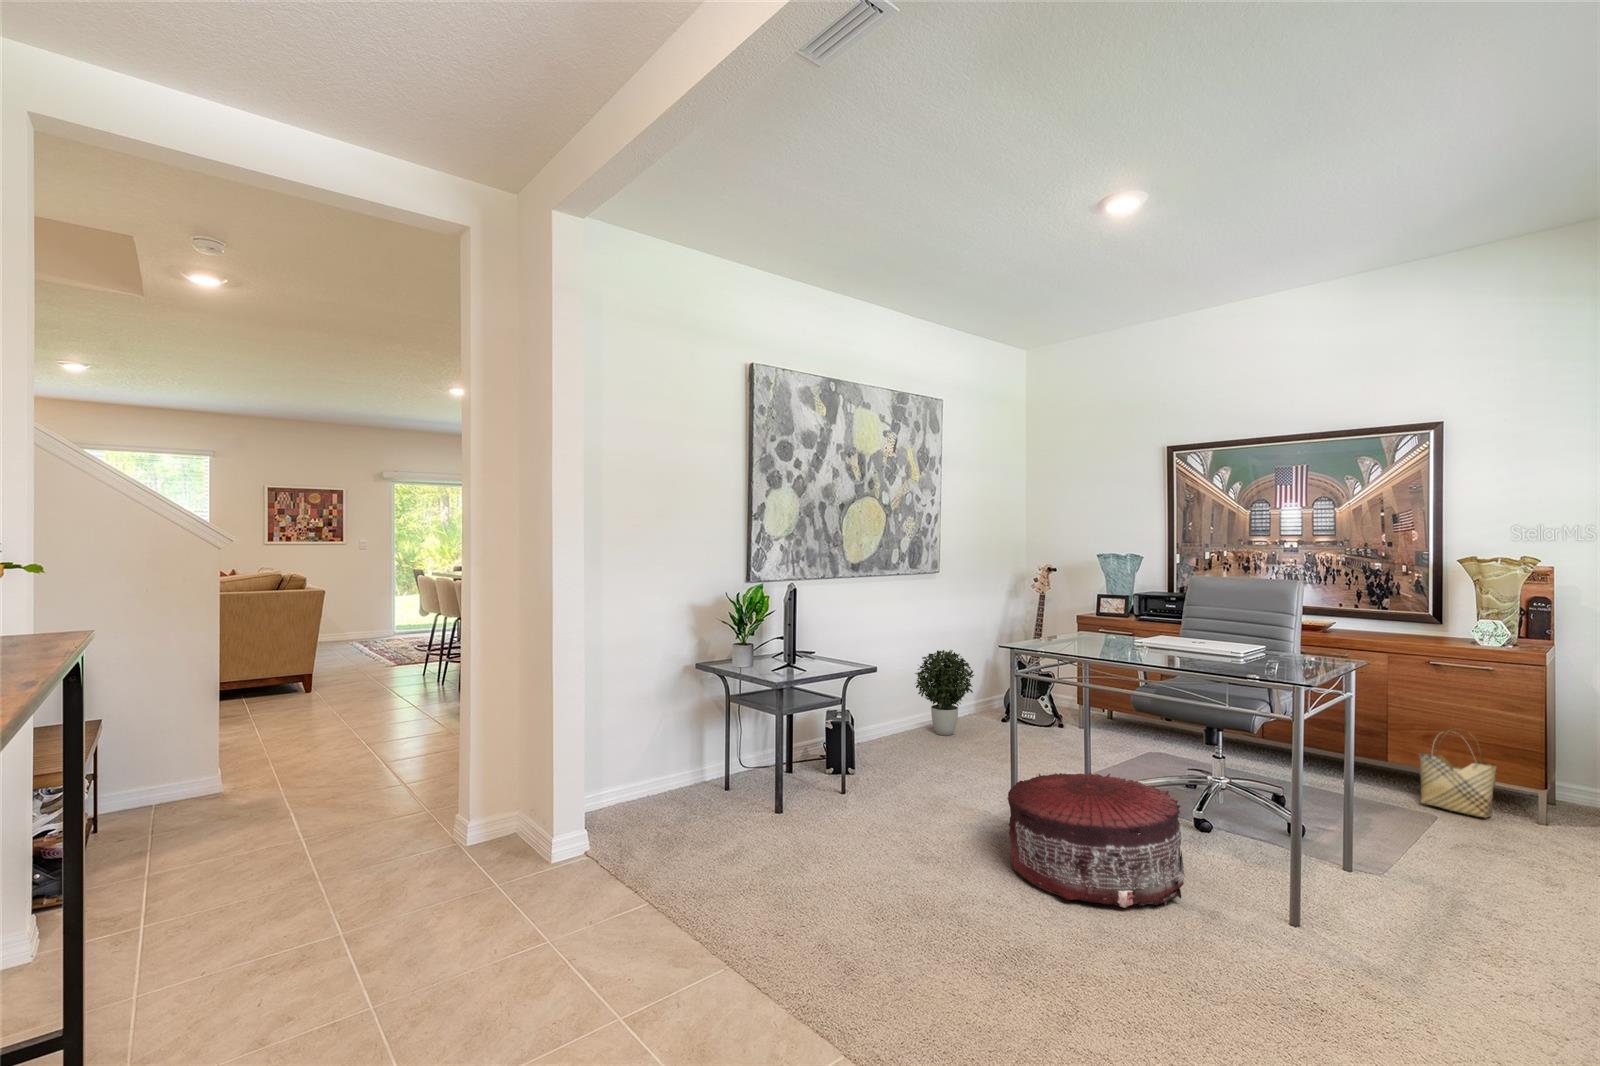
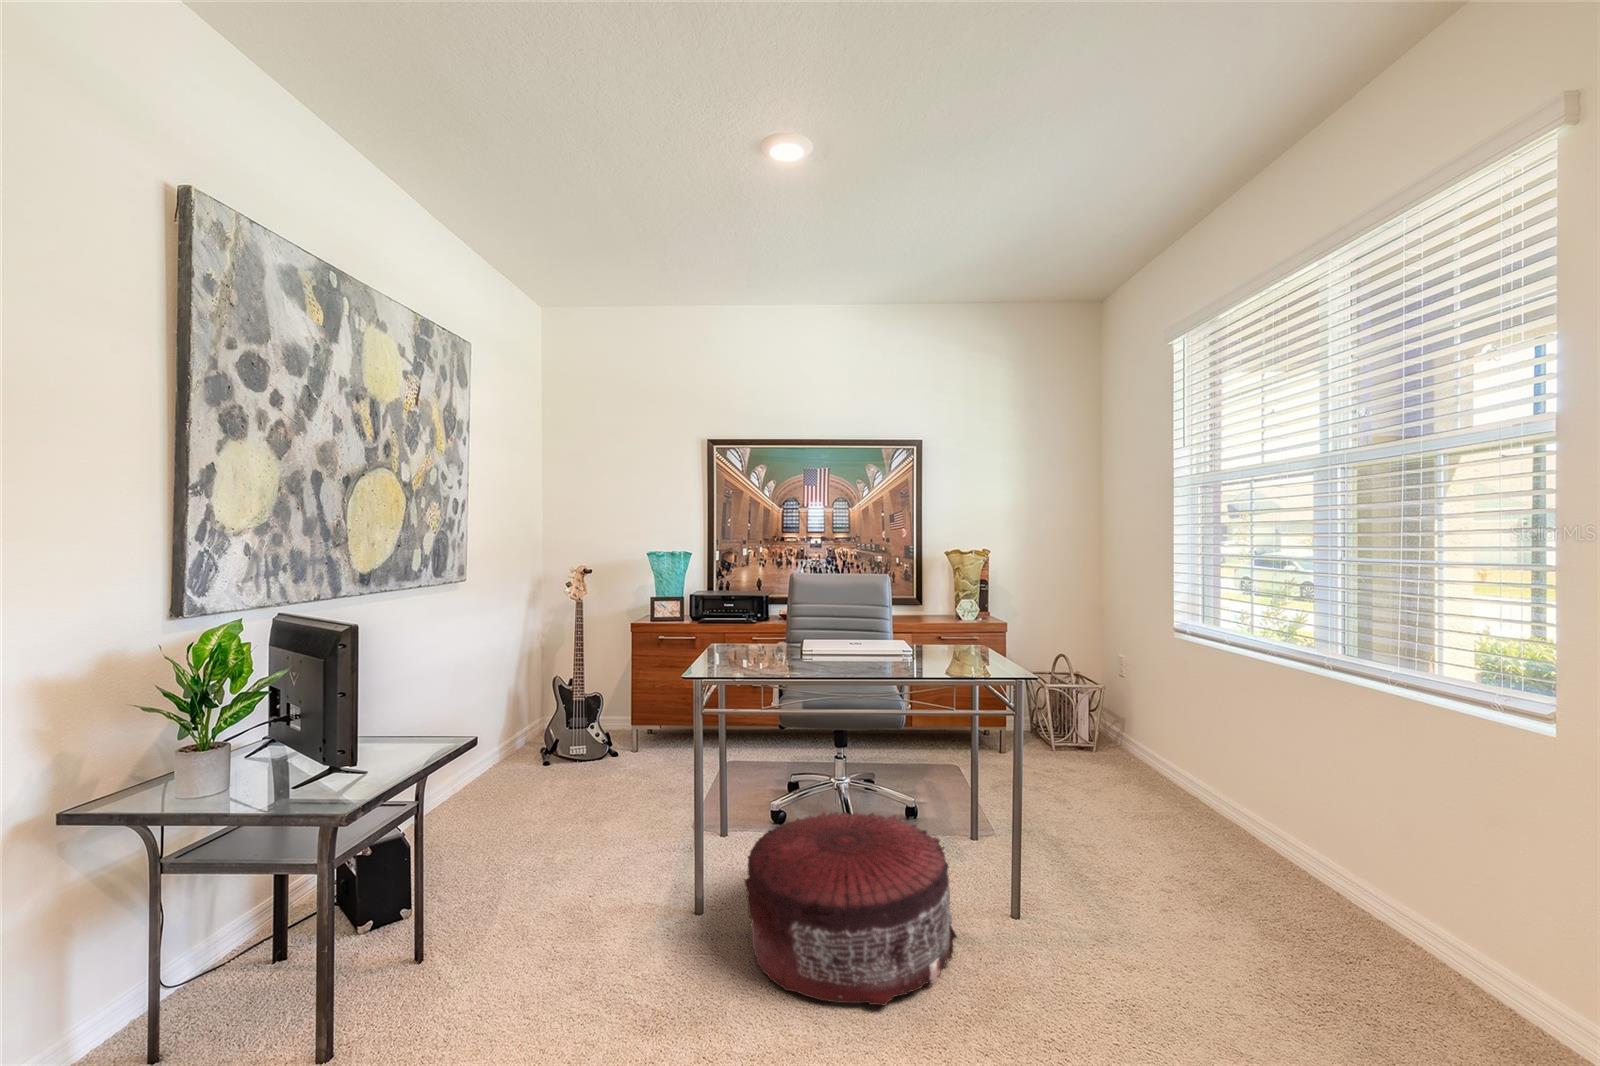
potted plant: present [915,650,974,735] -> none [442,683,530,803]
woven basket: present [1418,728,1497,818] -> none [938,686,986,755]

